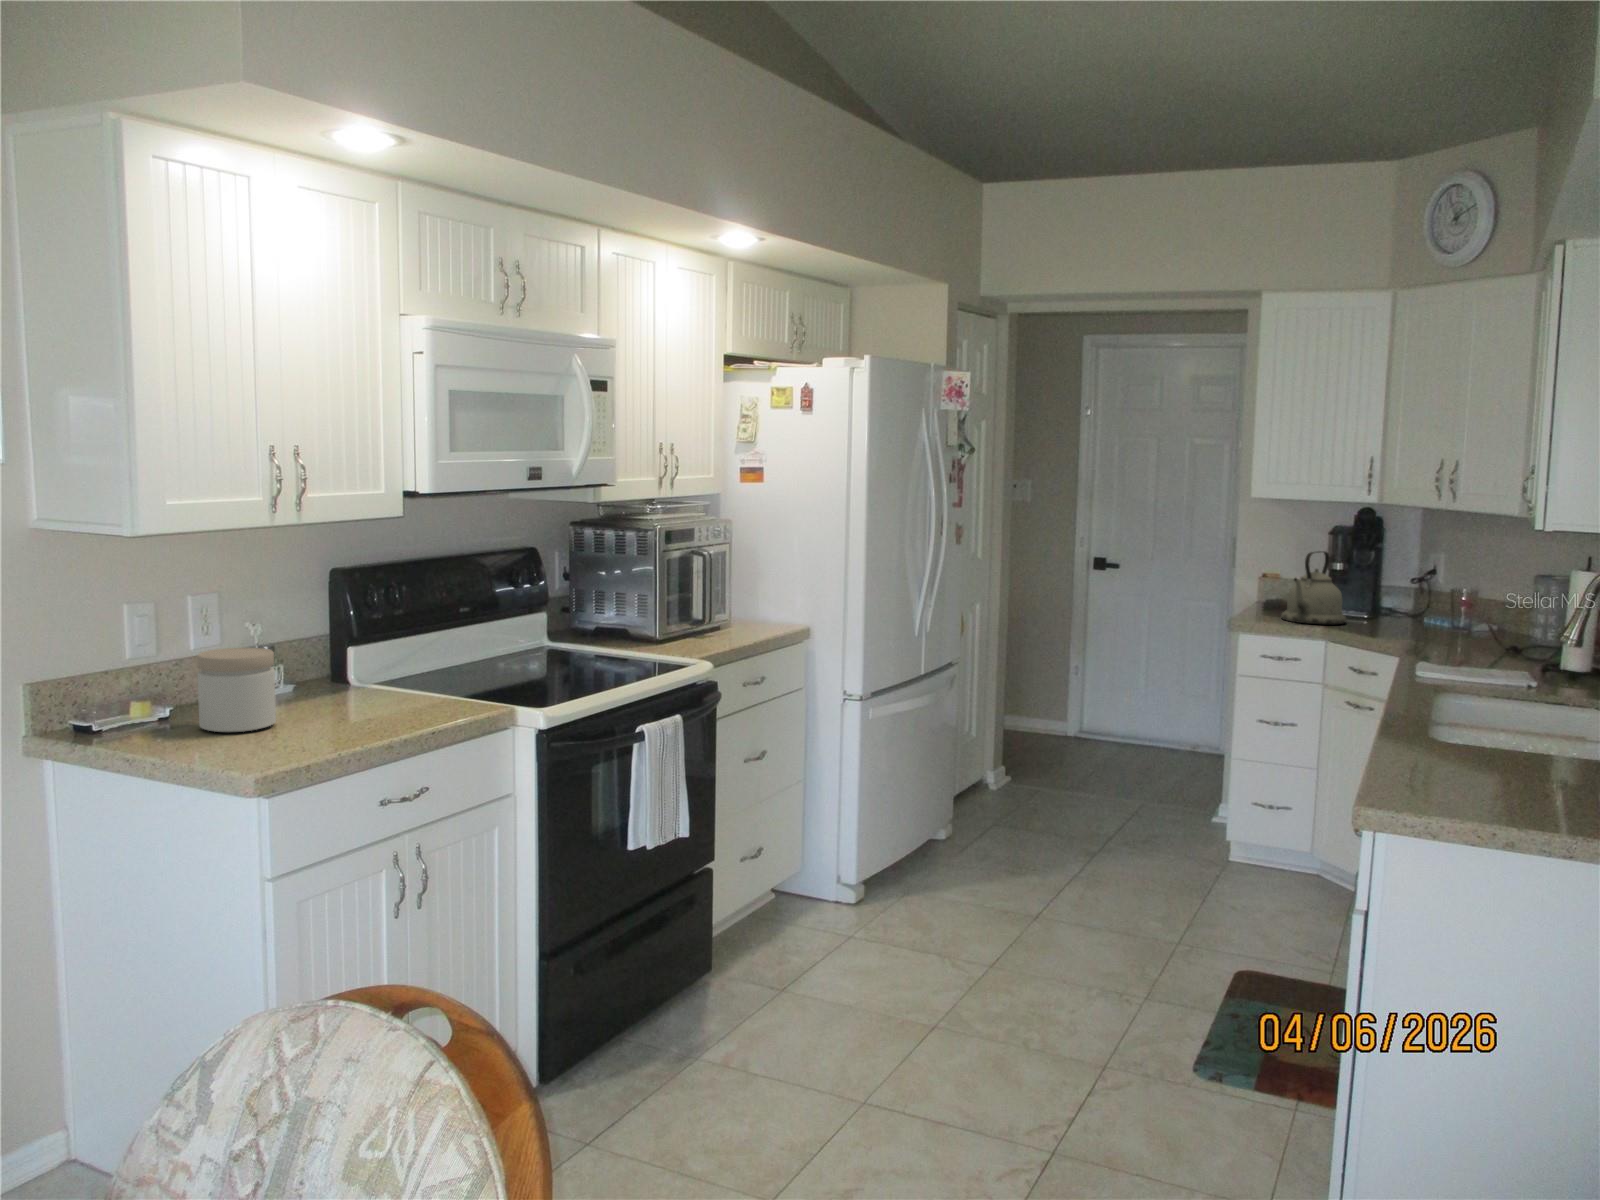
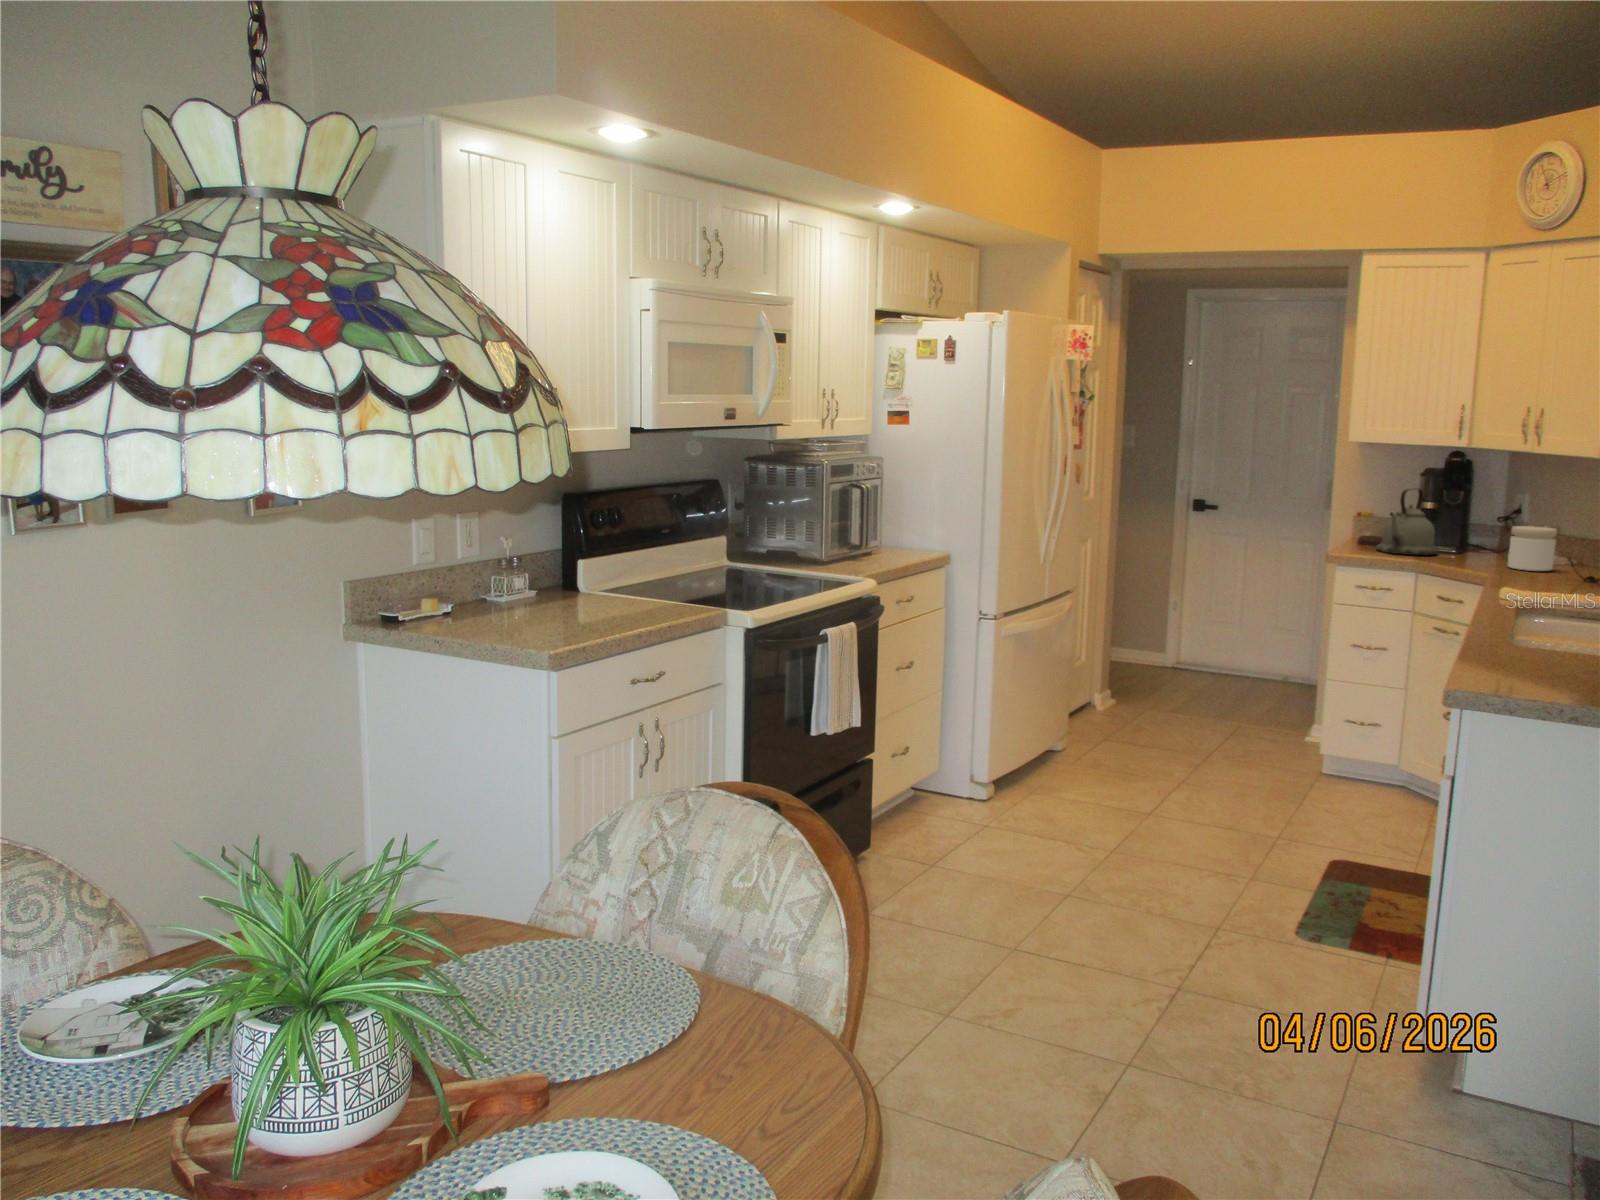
jar: present [197,648,276,732] -> present [1508,526,1557,571]

